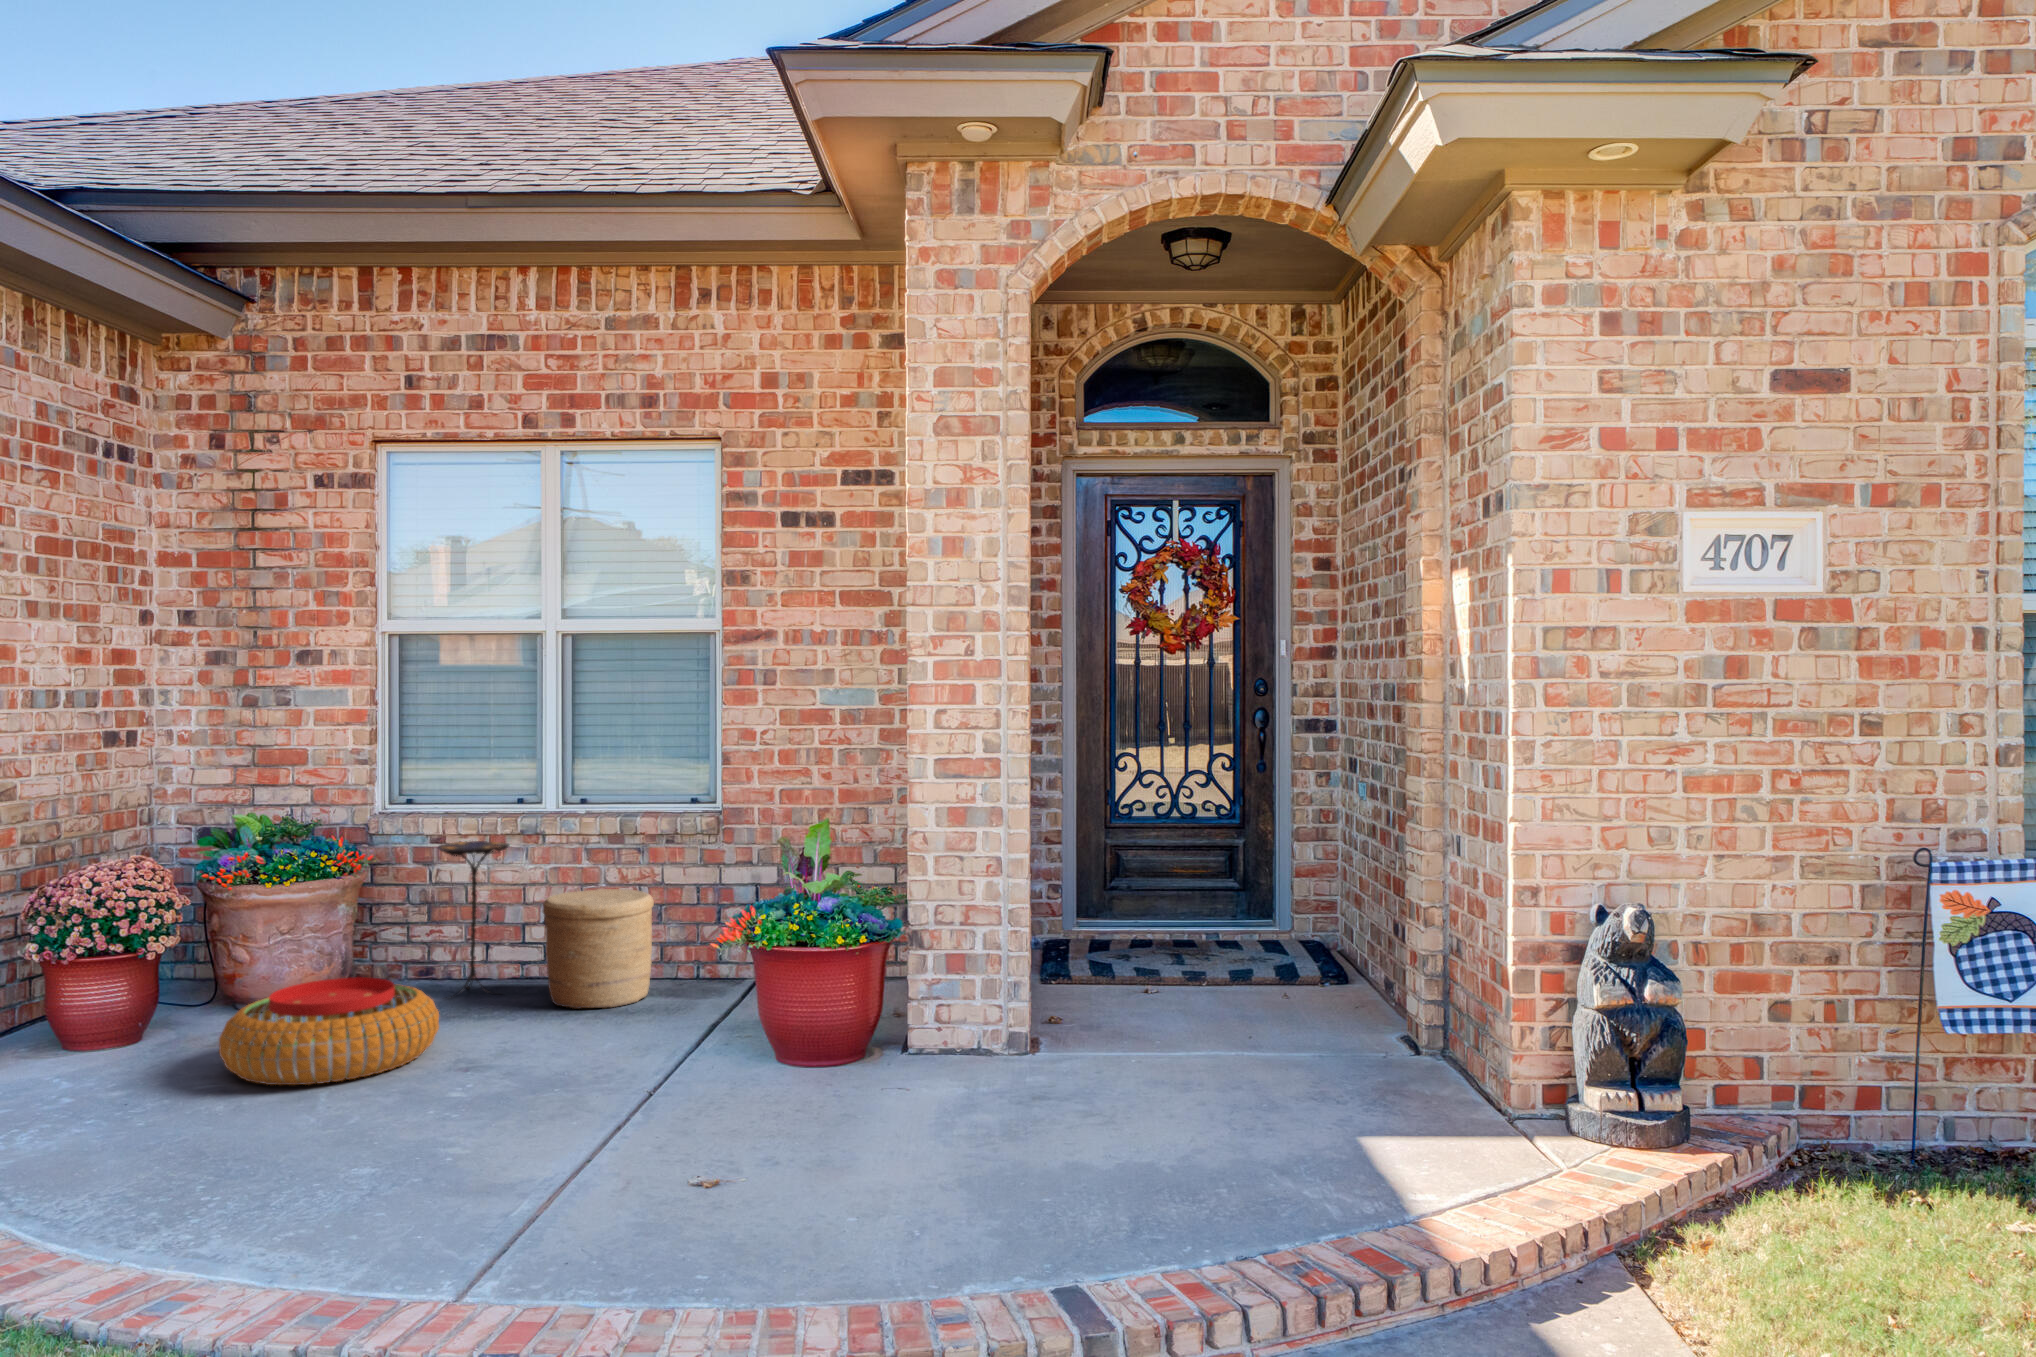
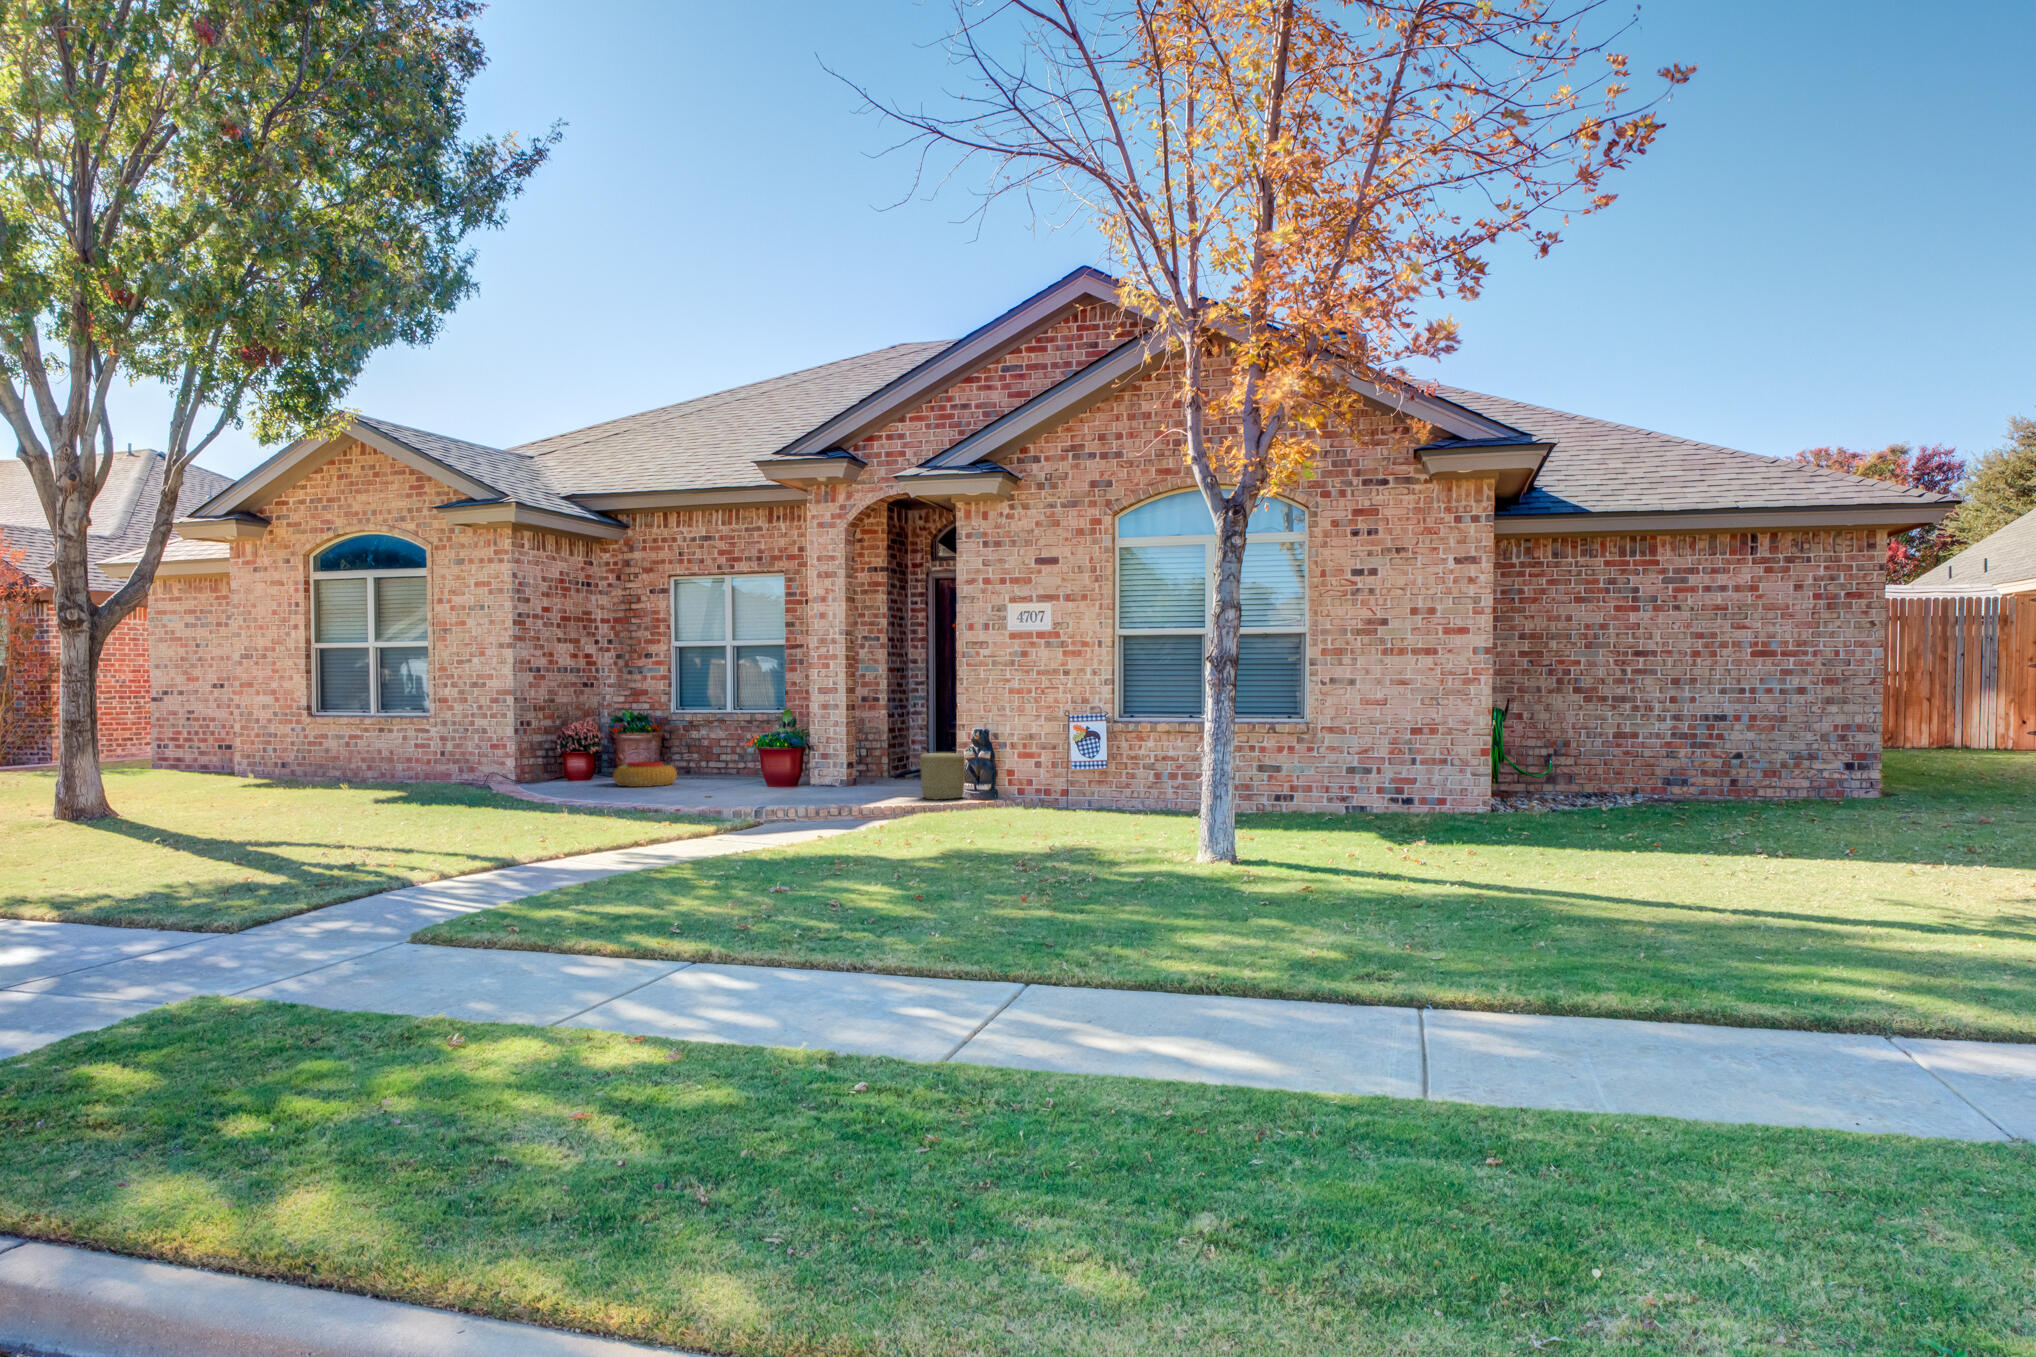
woven basket: present [542,889,654,1009] -> present [920,753,965,799]

